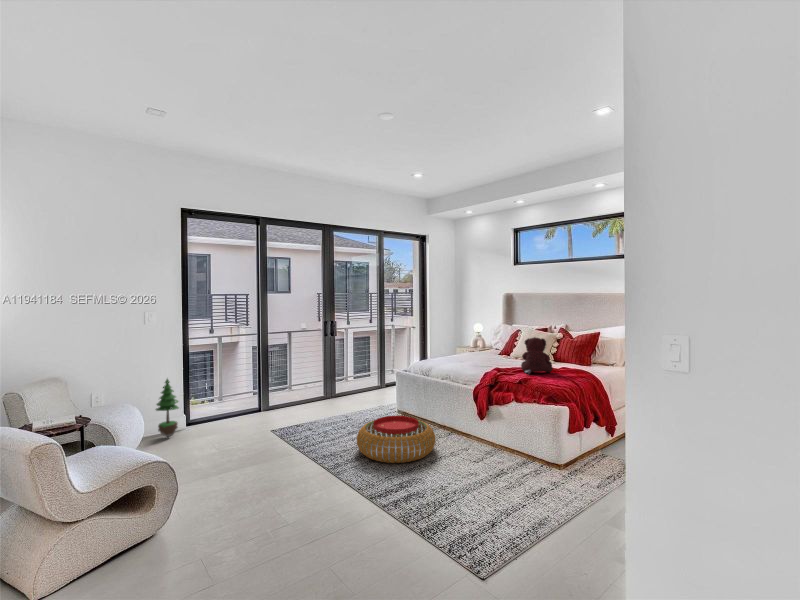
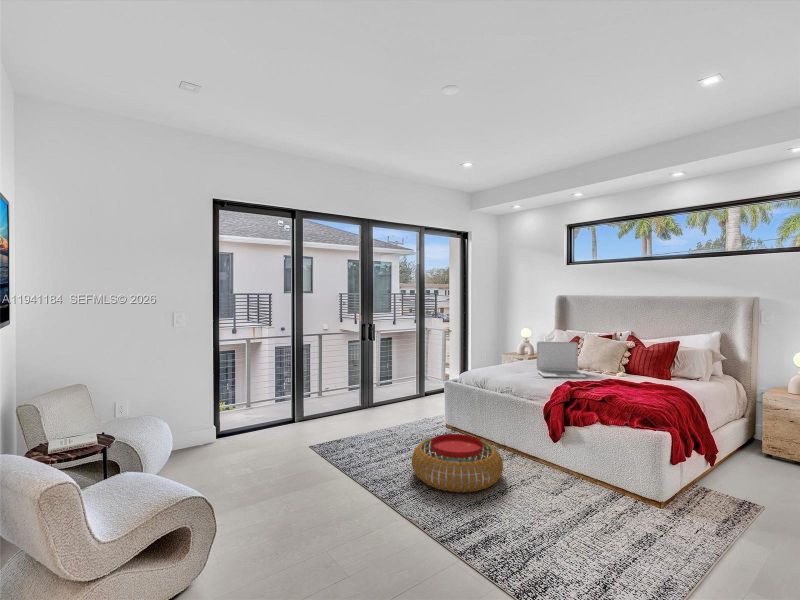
laptop: none [477,334,518,366] -> present [537,342,586,378]
teddy bear: present [521,337,553,374] -> none [596,347,635,391]
potted tree: present [156,379,179,437] -> none [185,385,211,452]

